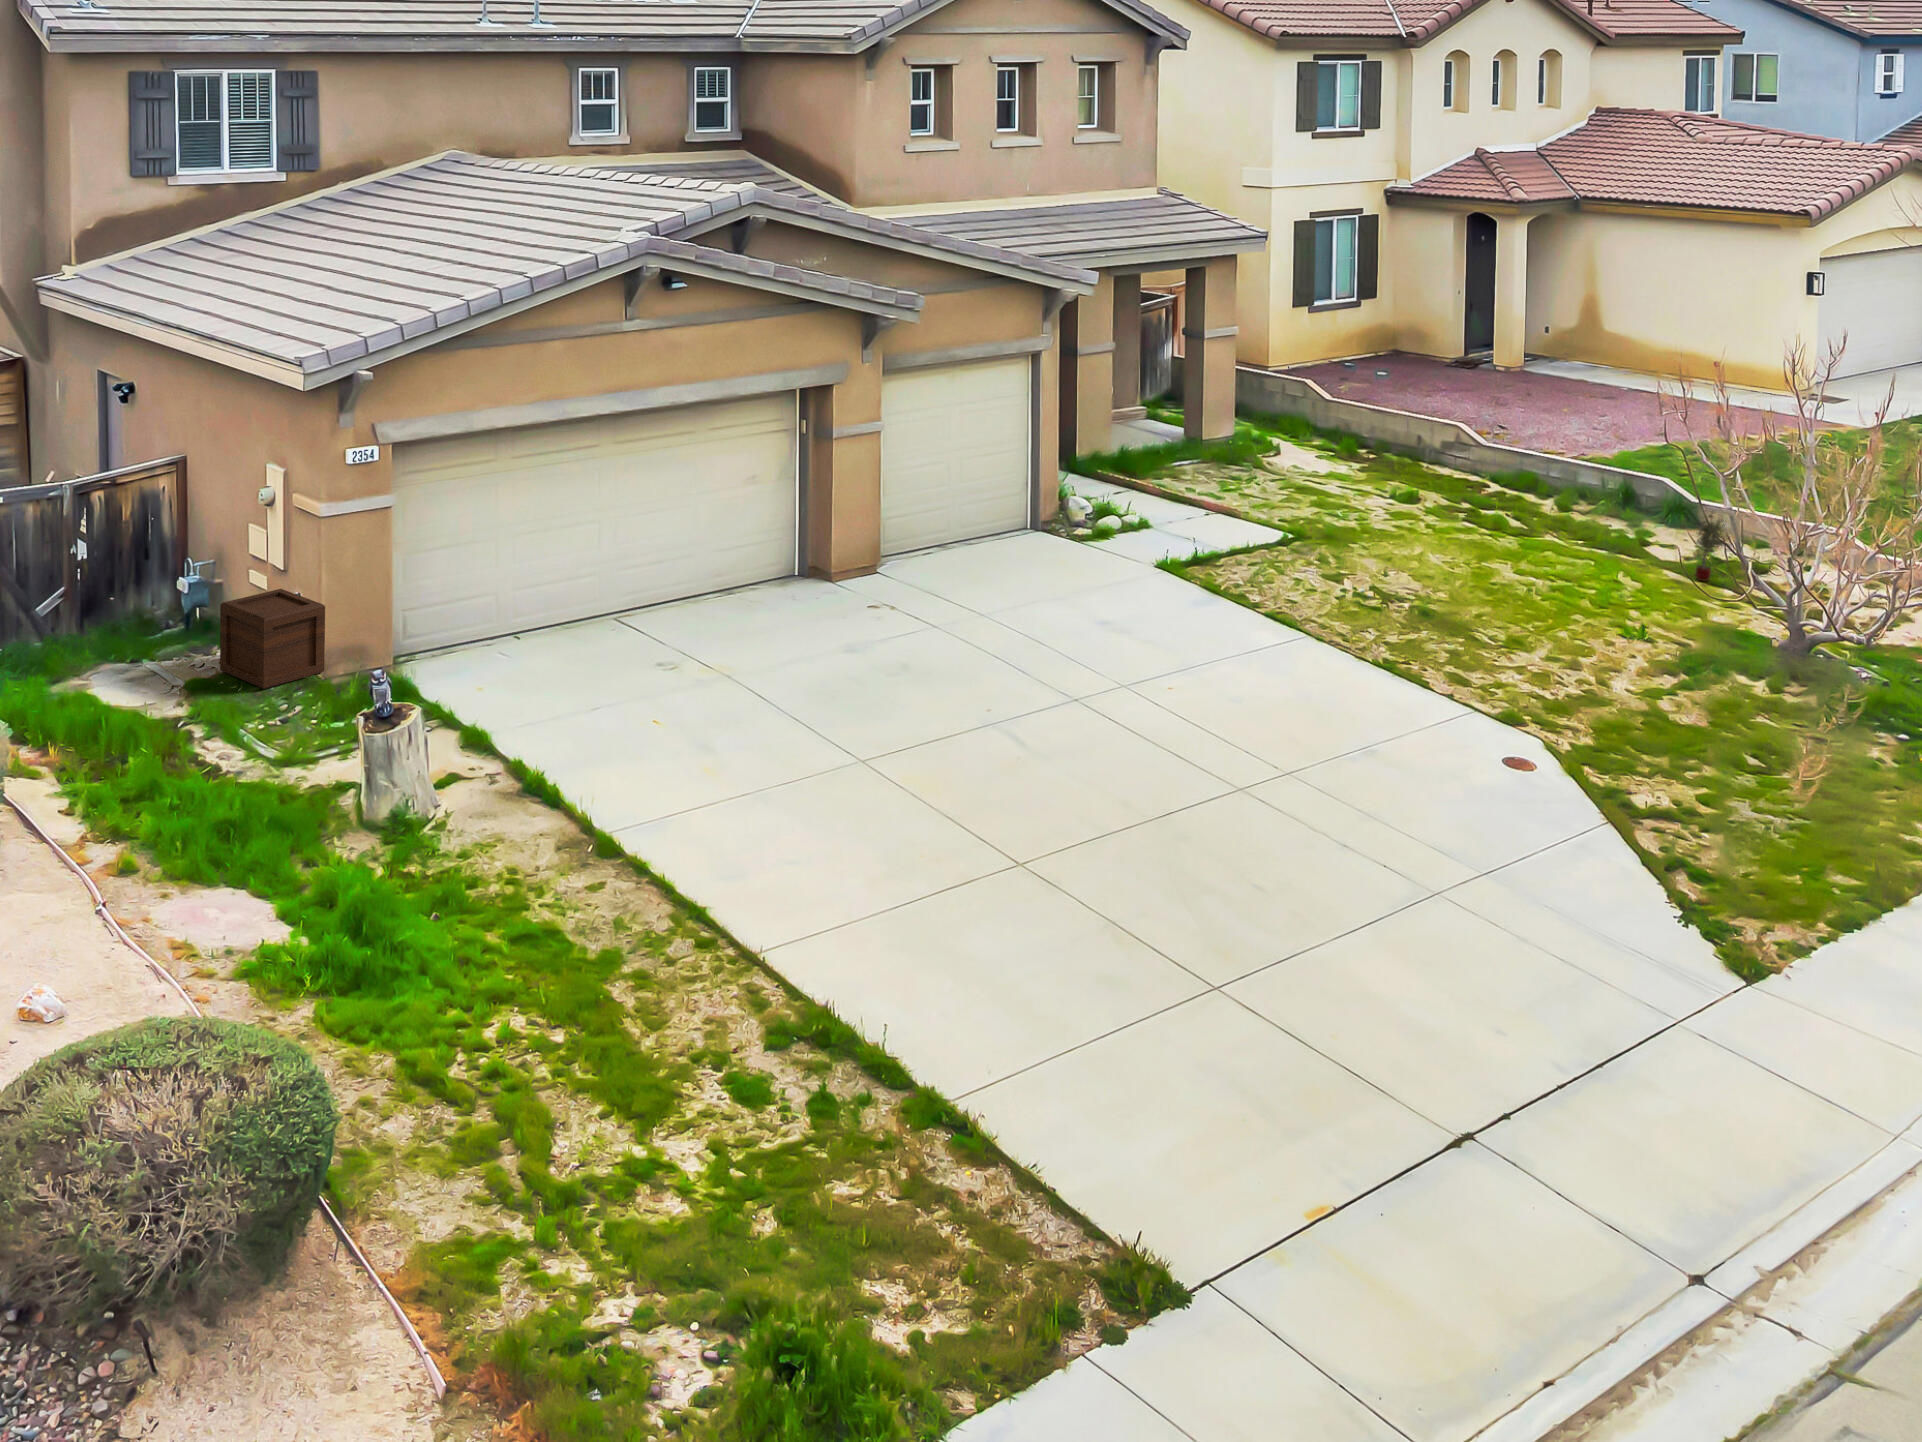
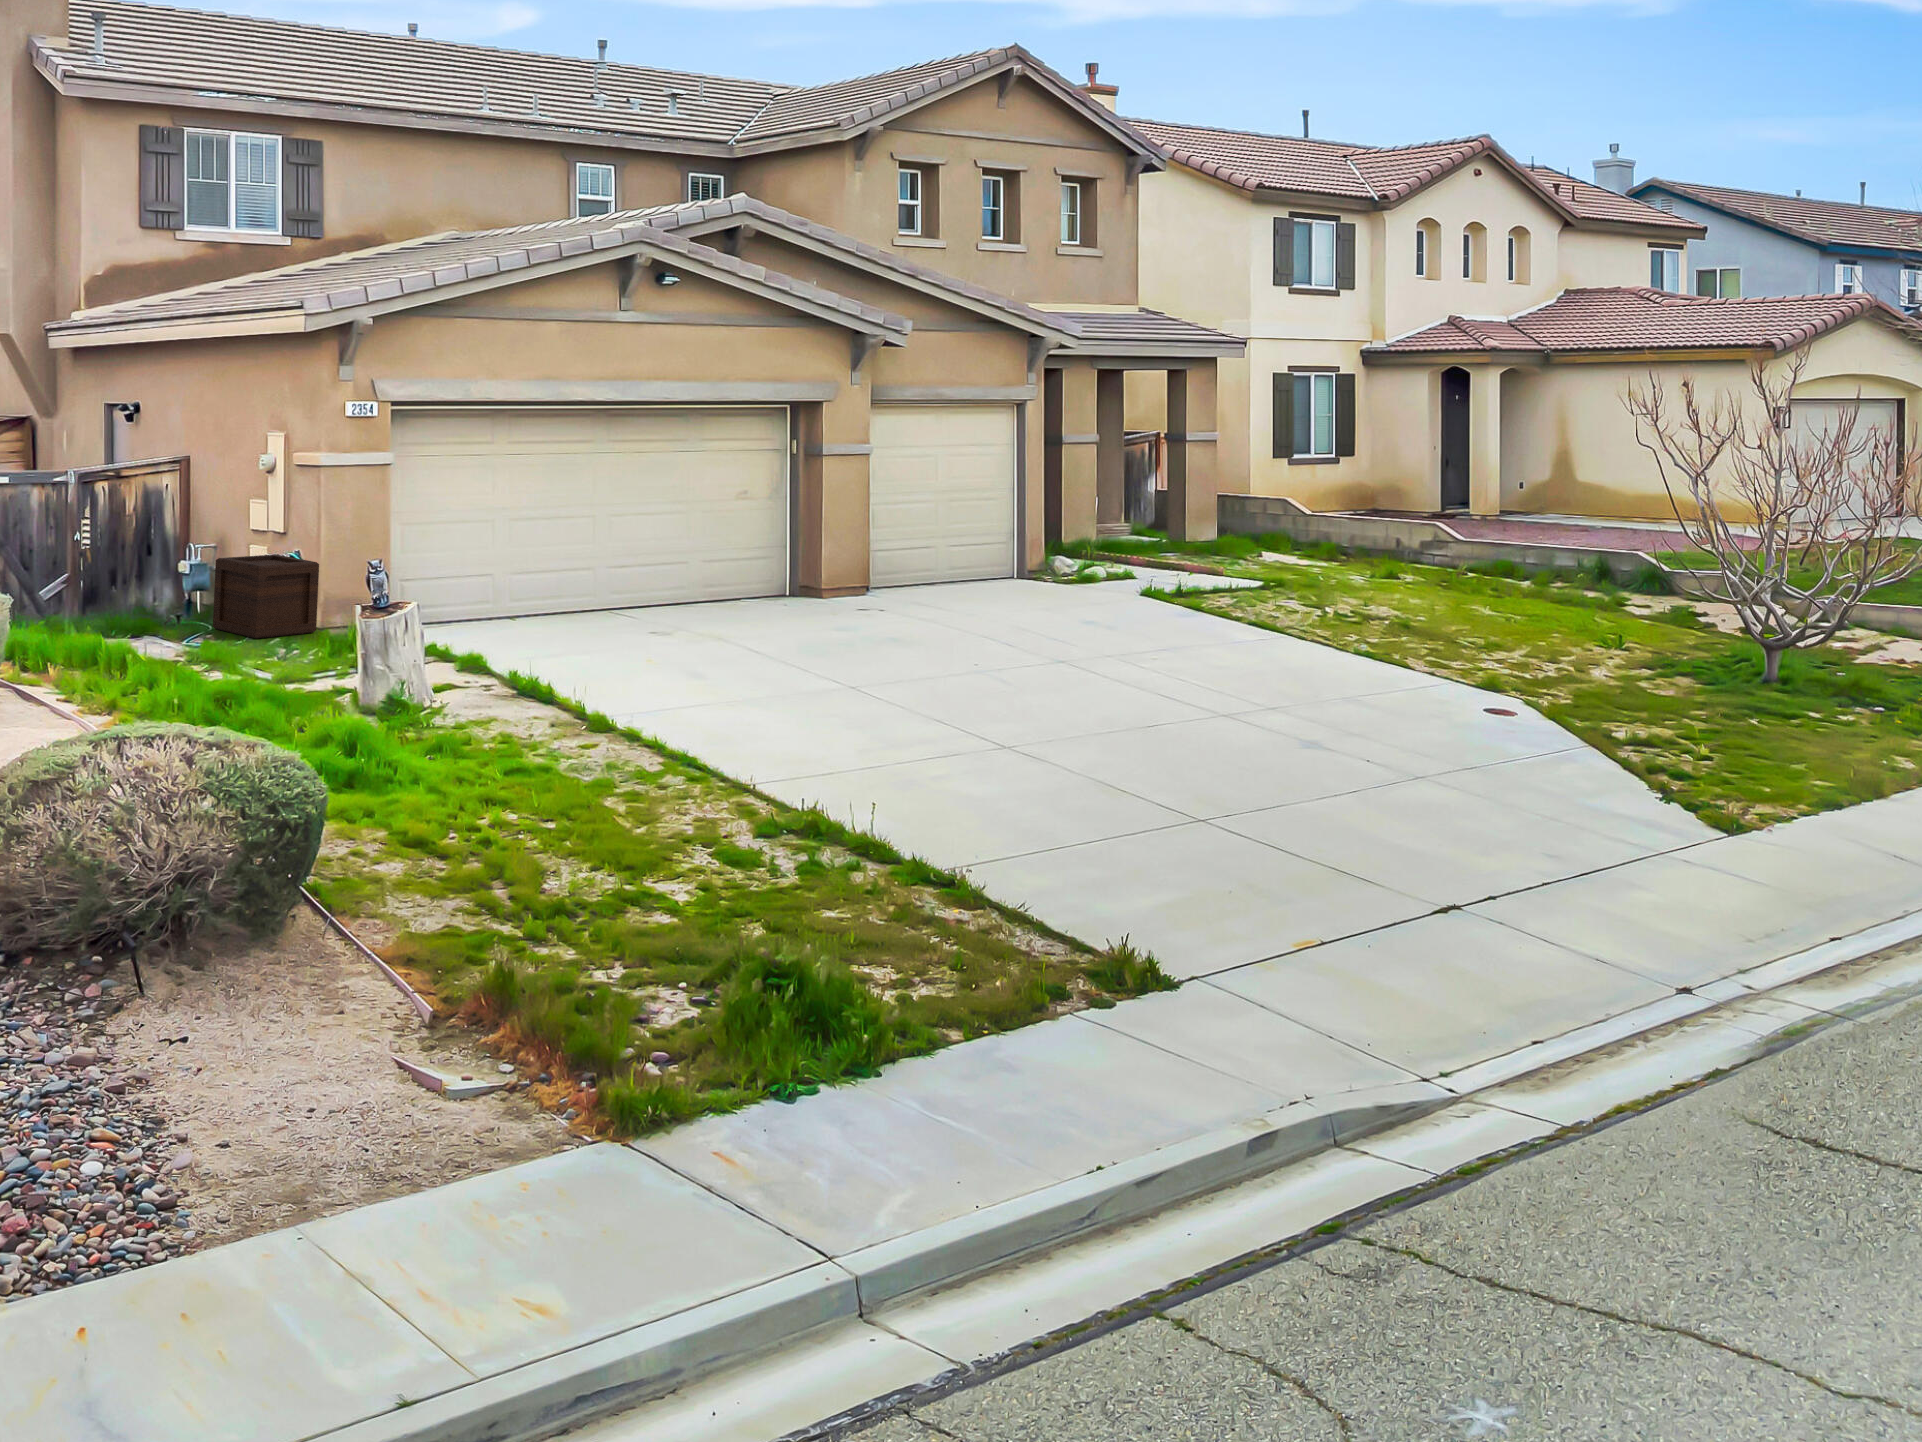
potted tree: present [1695,511,1733,581] -> none [1671,561,1714,633]

